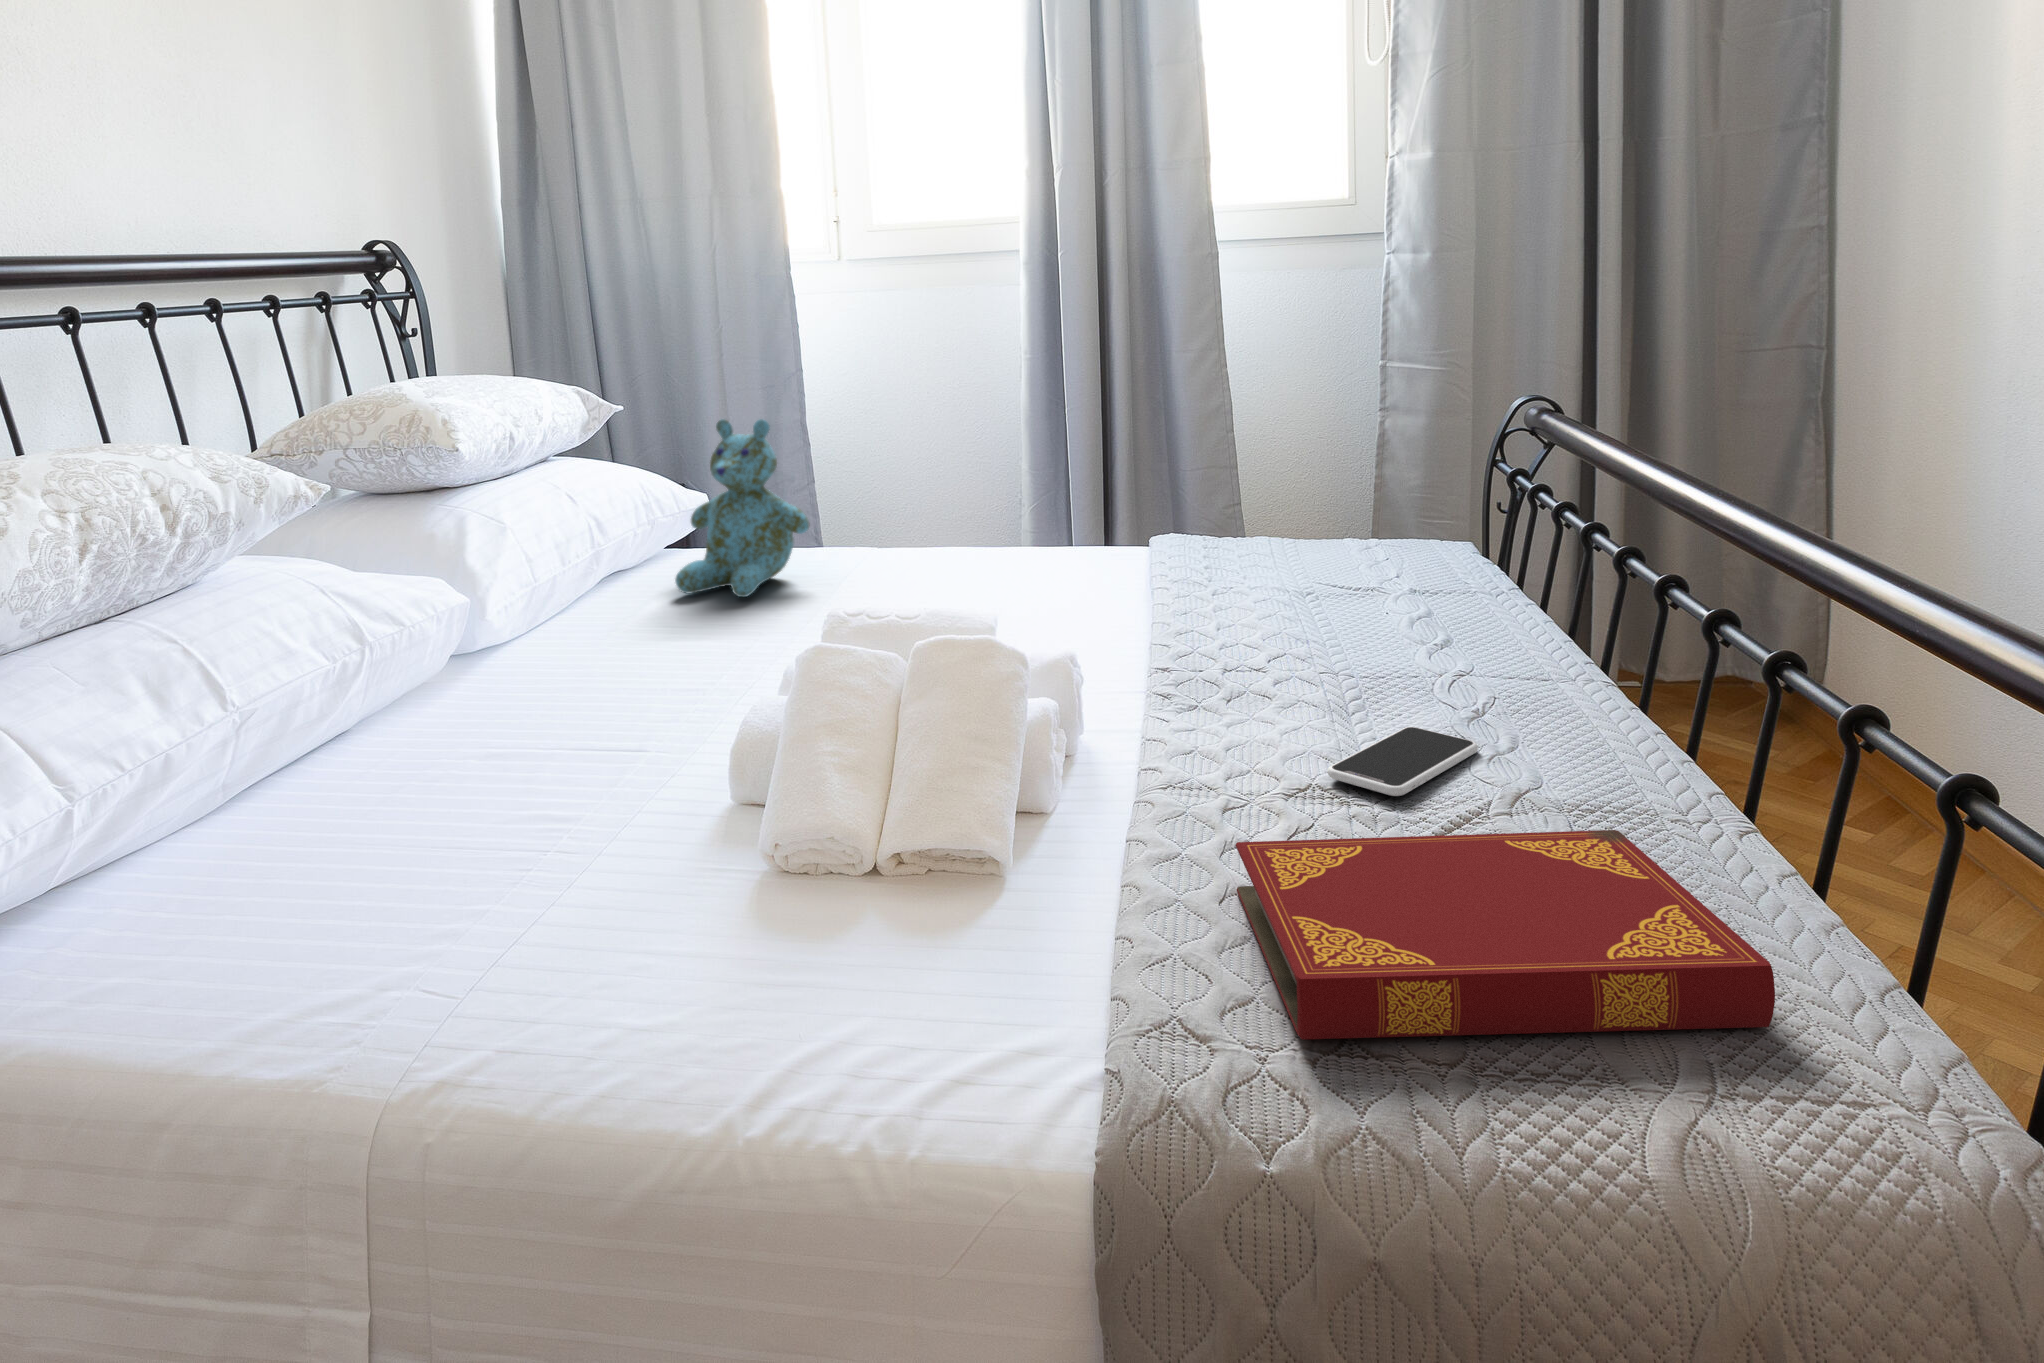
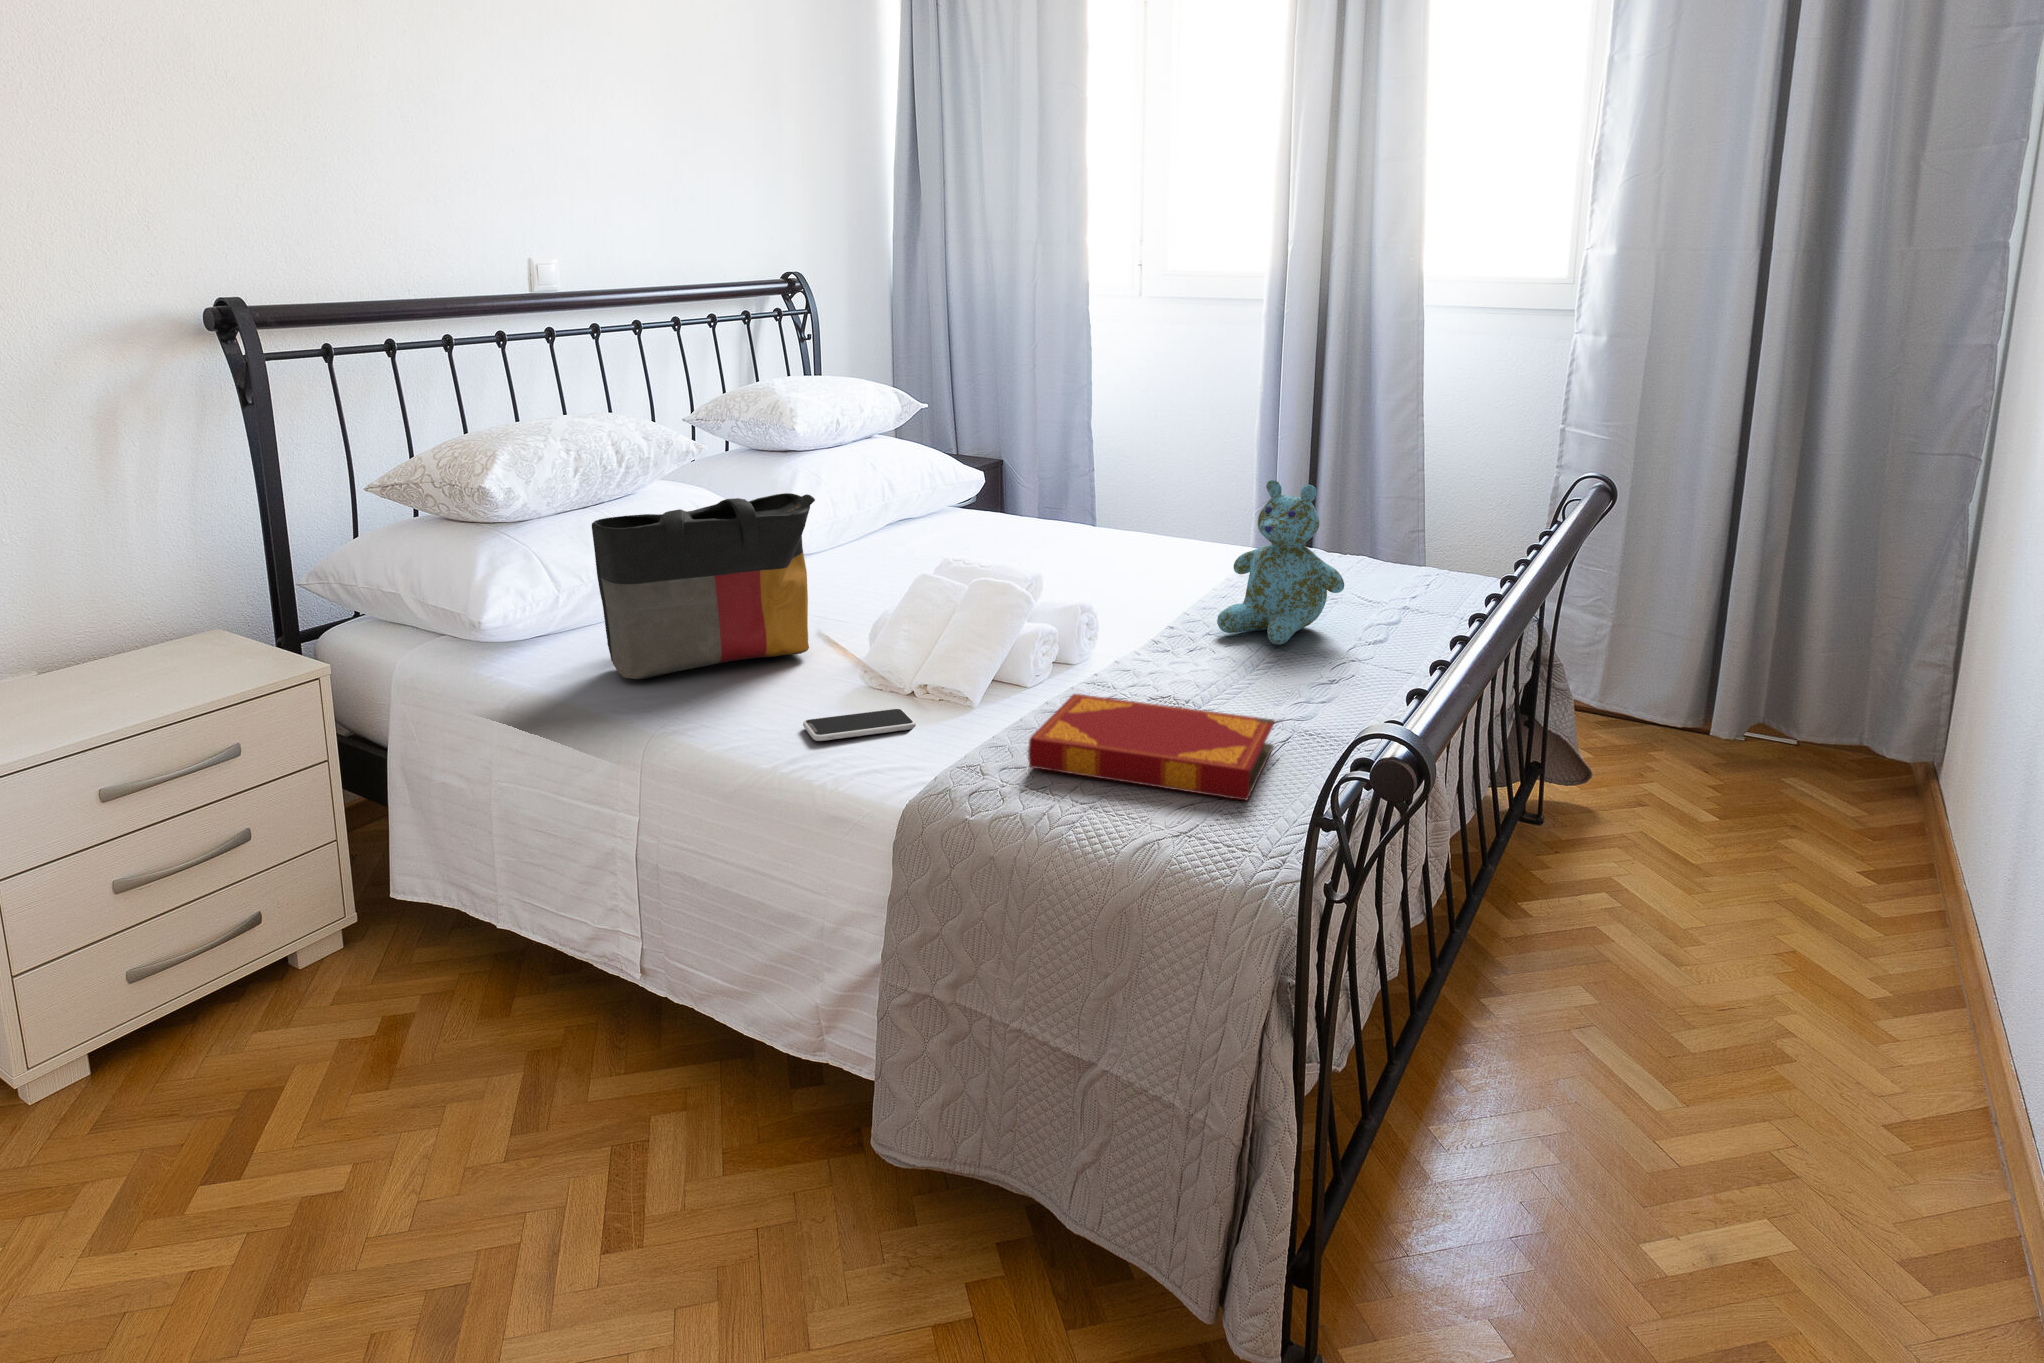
stuffed bear: present [675,419,809,597] -> present [1217,480,1344,645]
tote bag: none [156,537,627,975] -> present [592,493,815,679]
smartphone: present [1328,727,1478,796] -> present [803,709,916,741]

